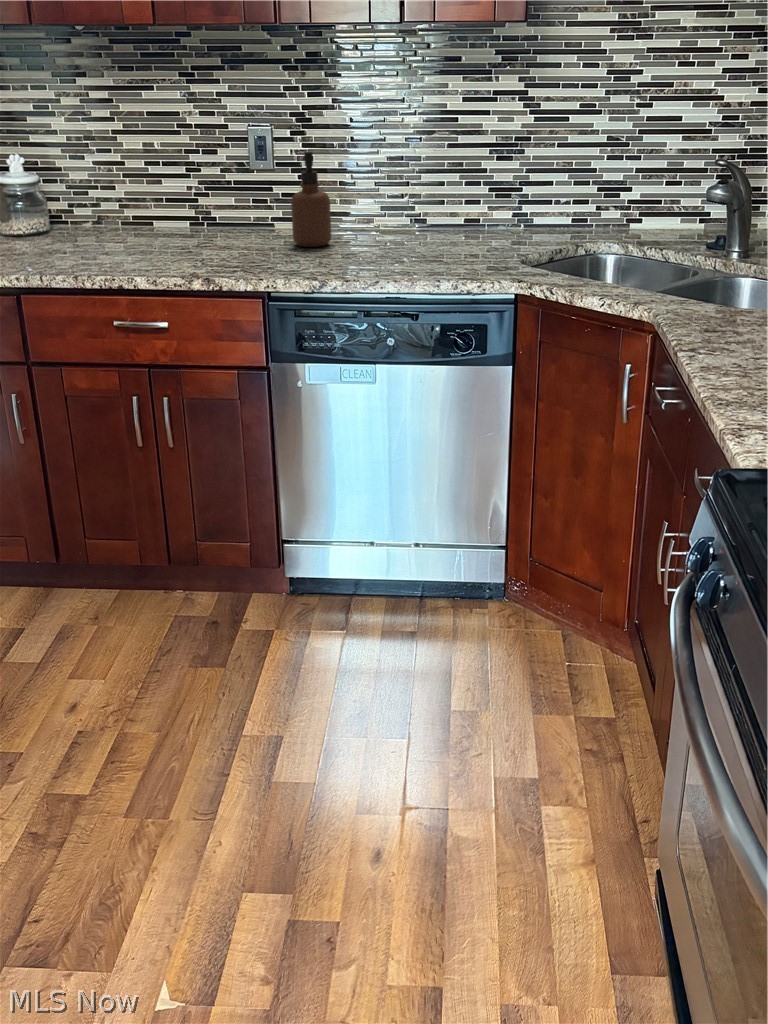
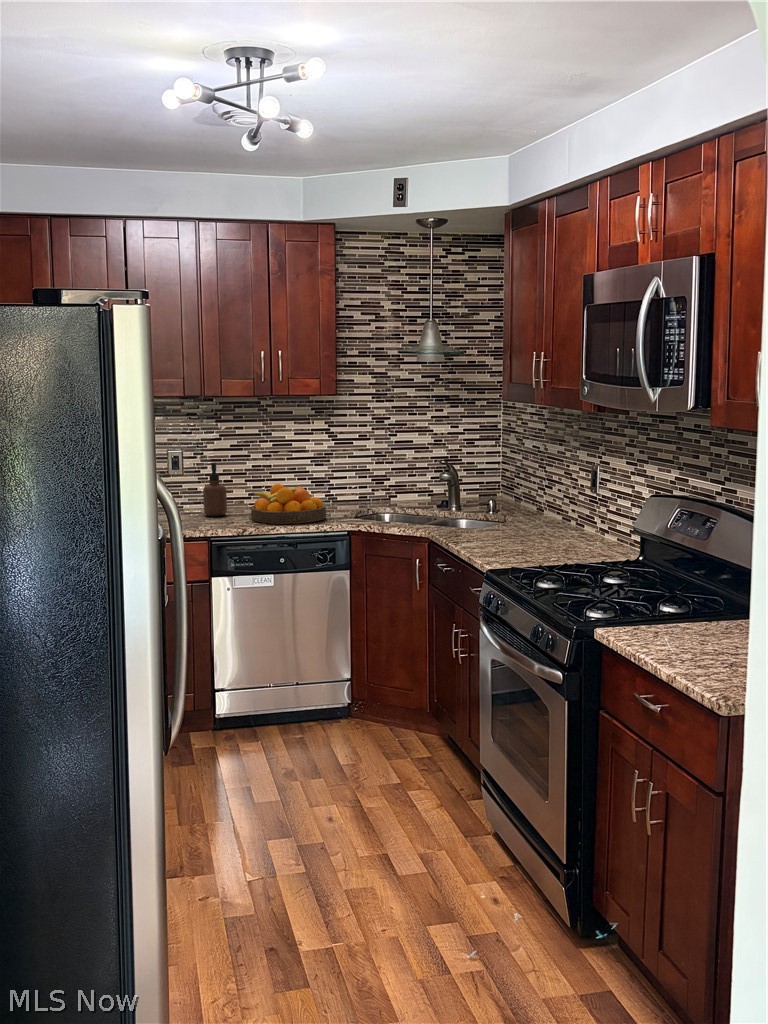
fruit bowl: none [360,194,492,272] -> present [251,484,326,524]

